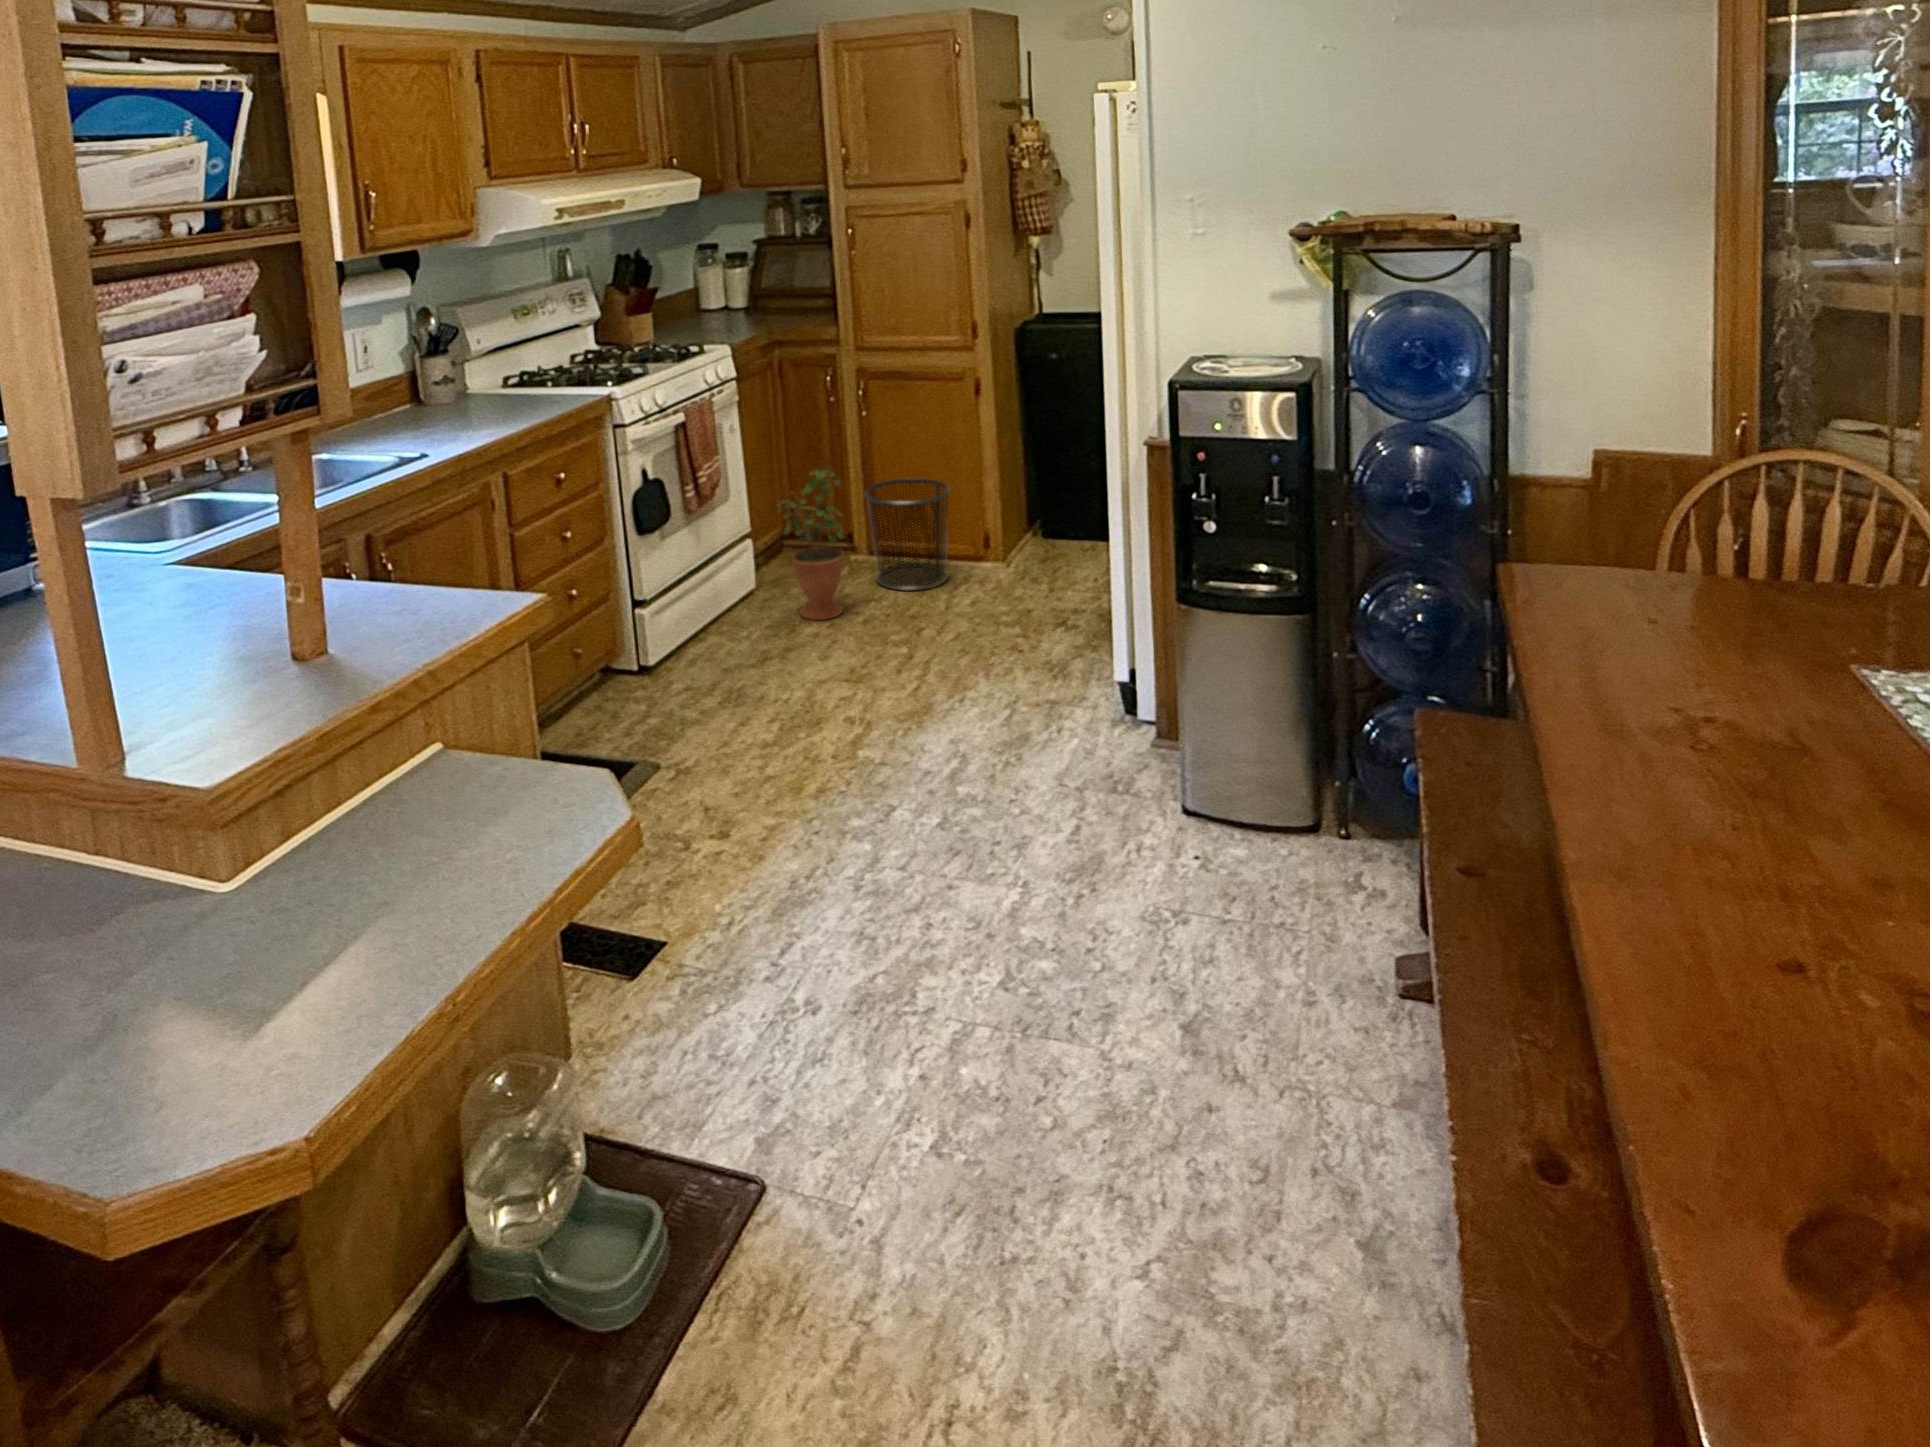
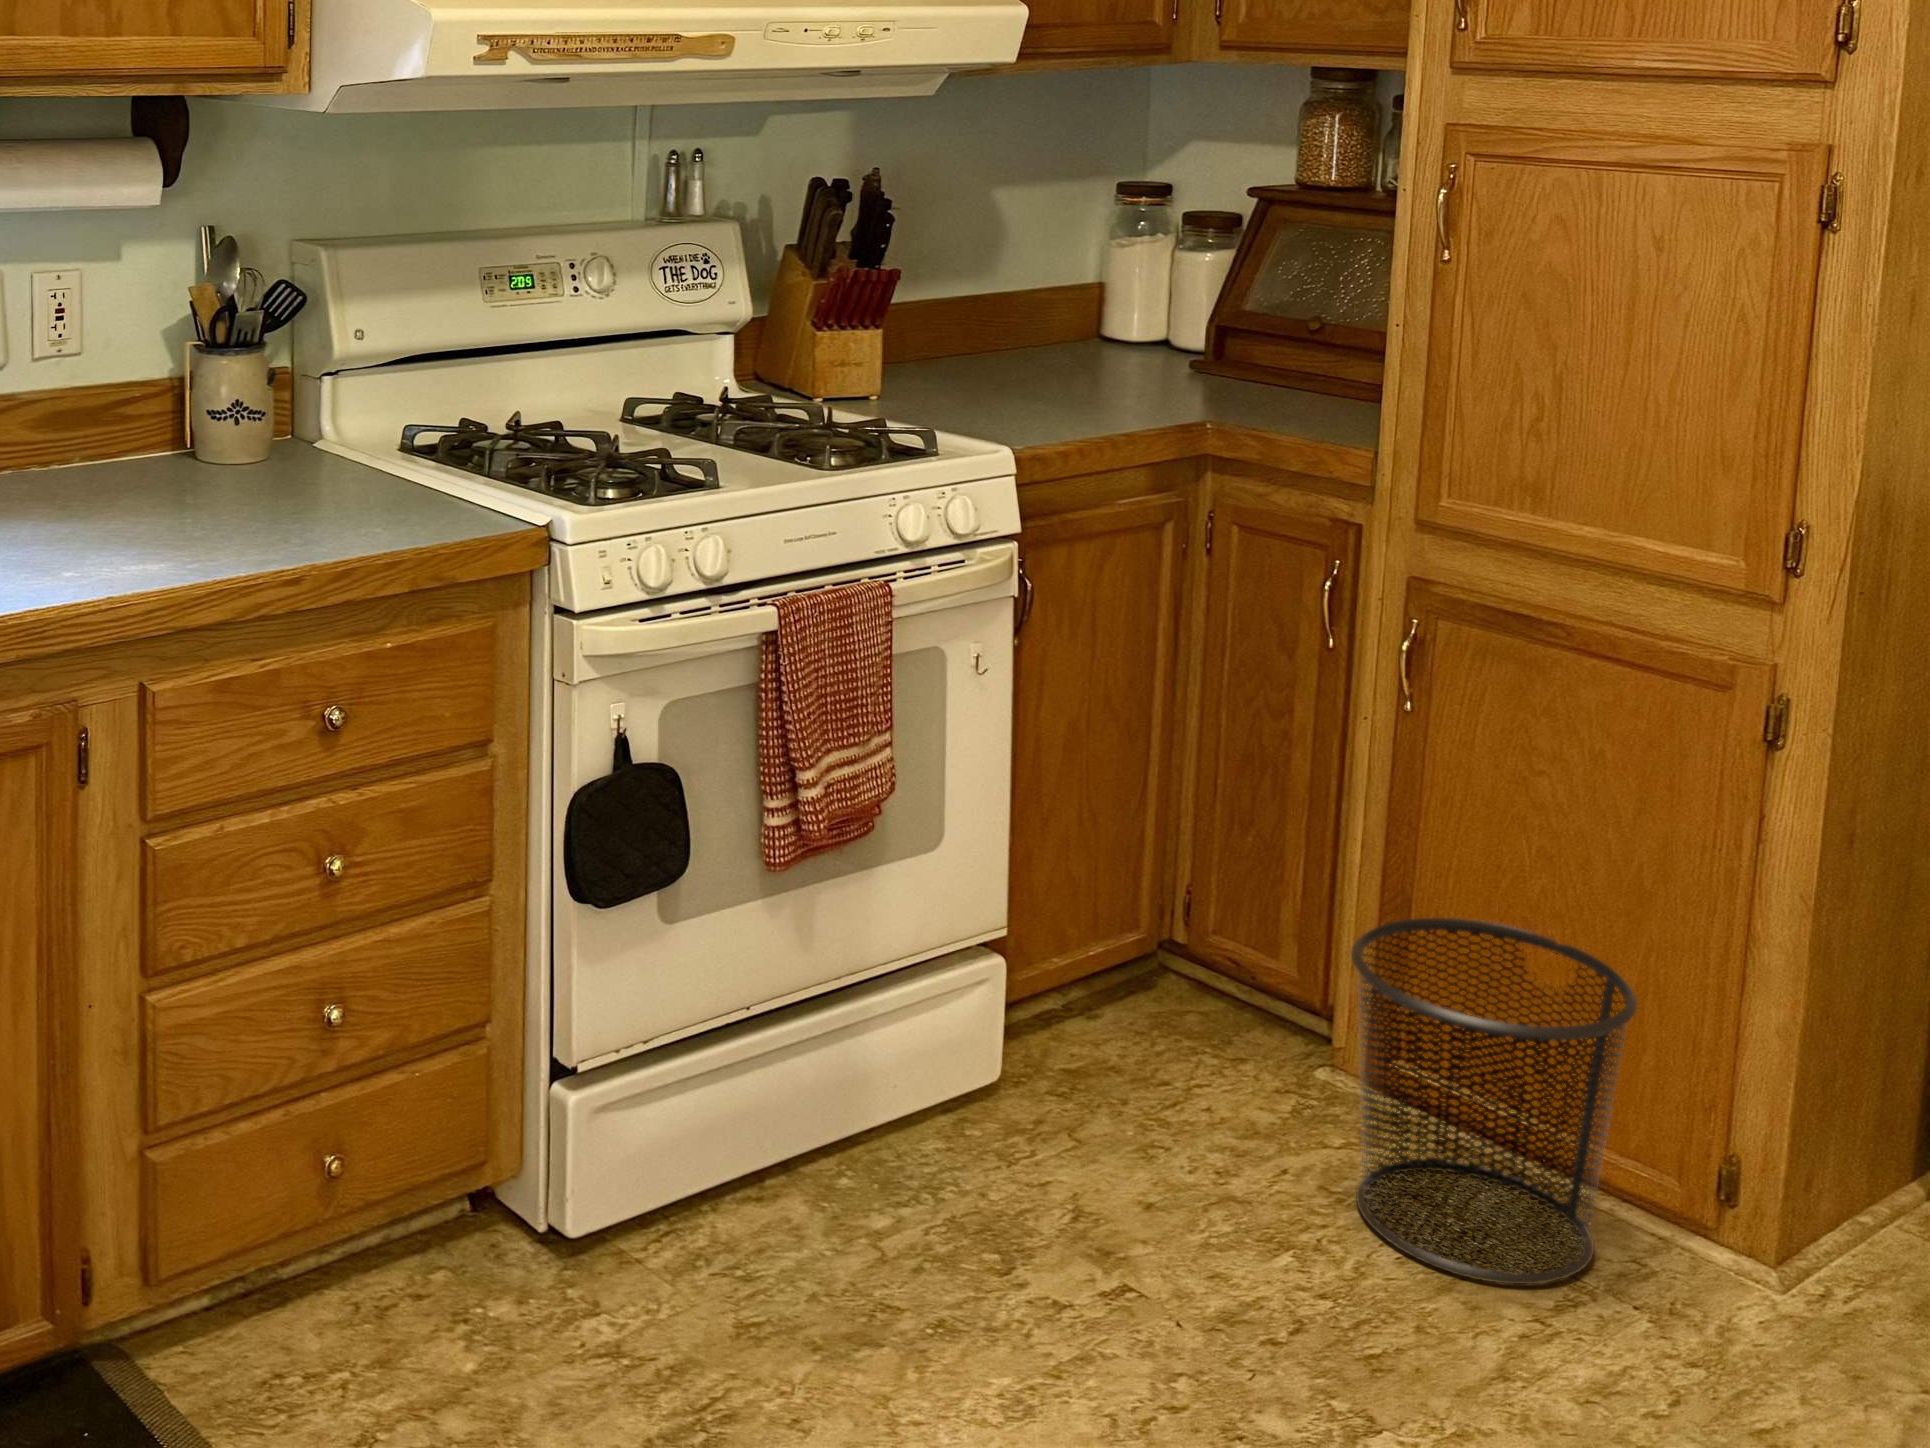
potted plant: present [778,470,844,620] -> none [1035,824,1243,1273]

